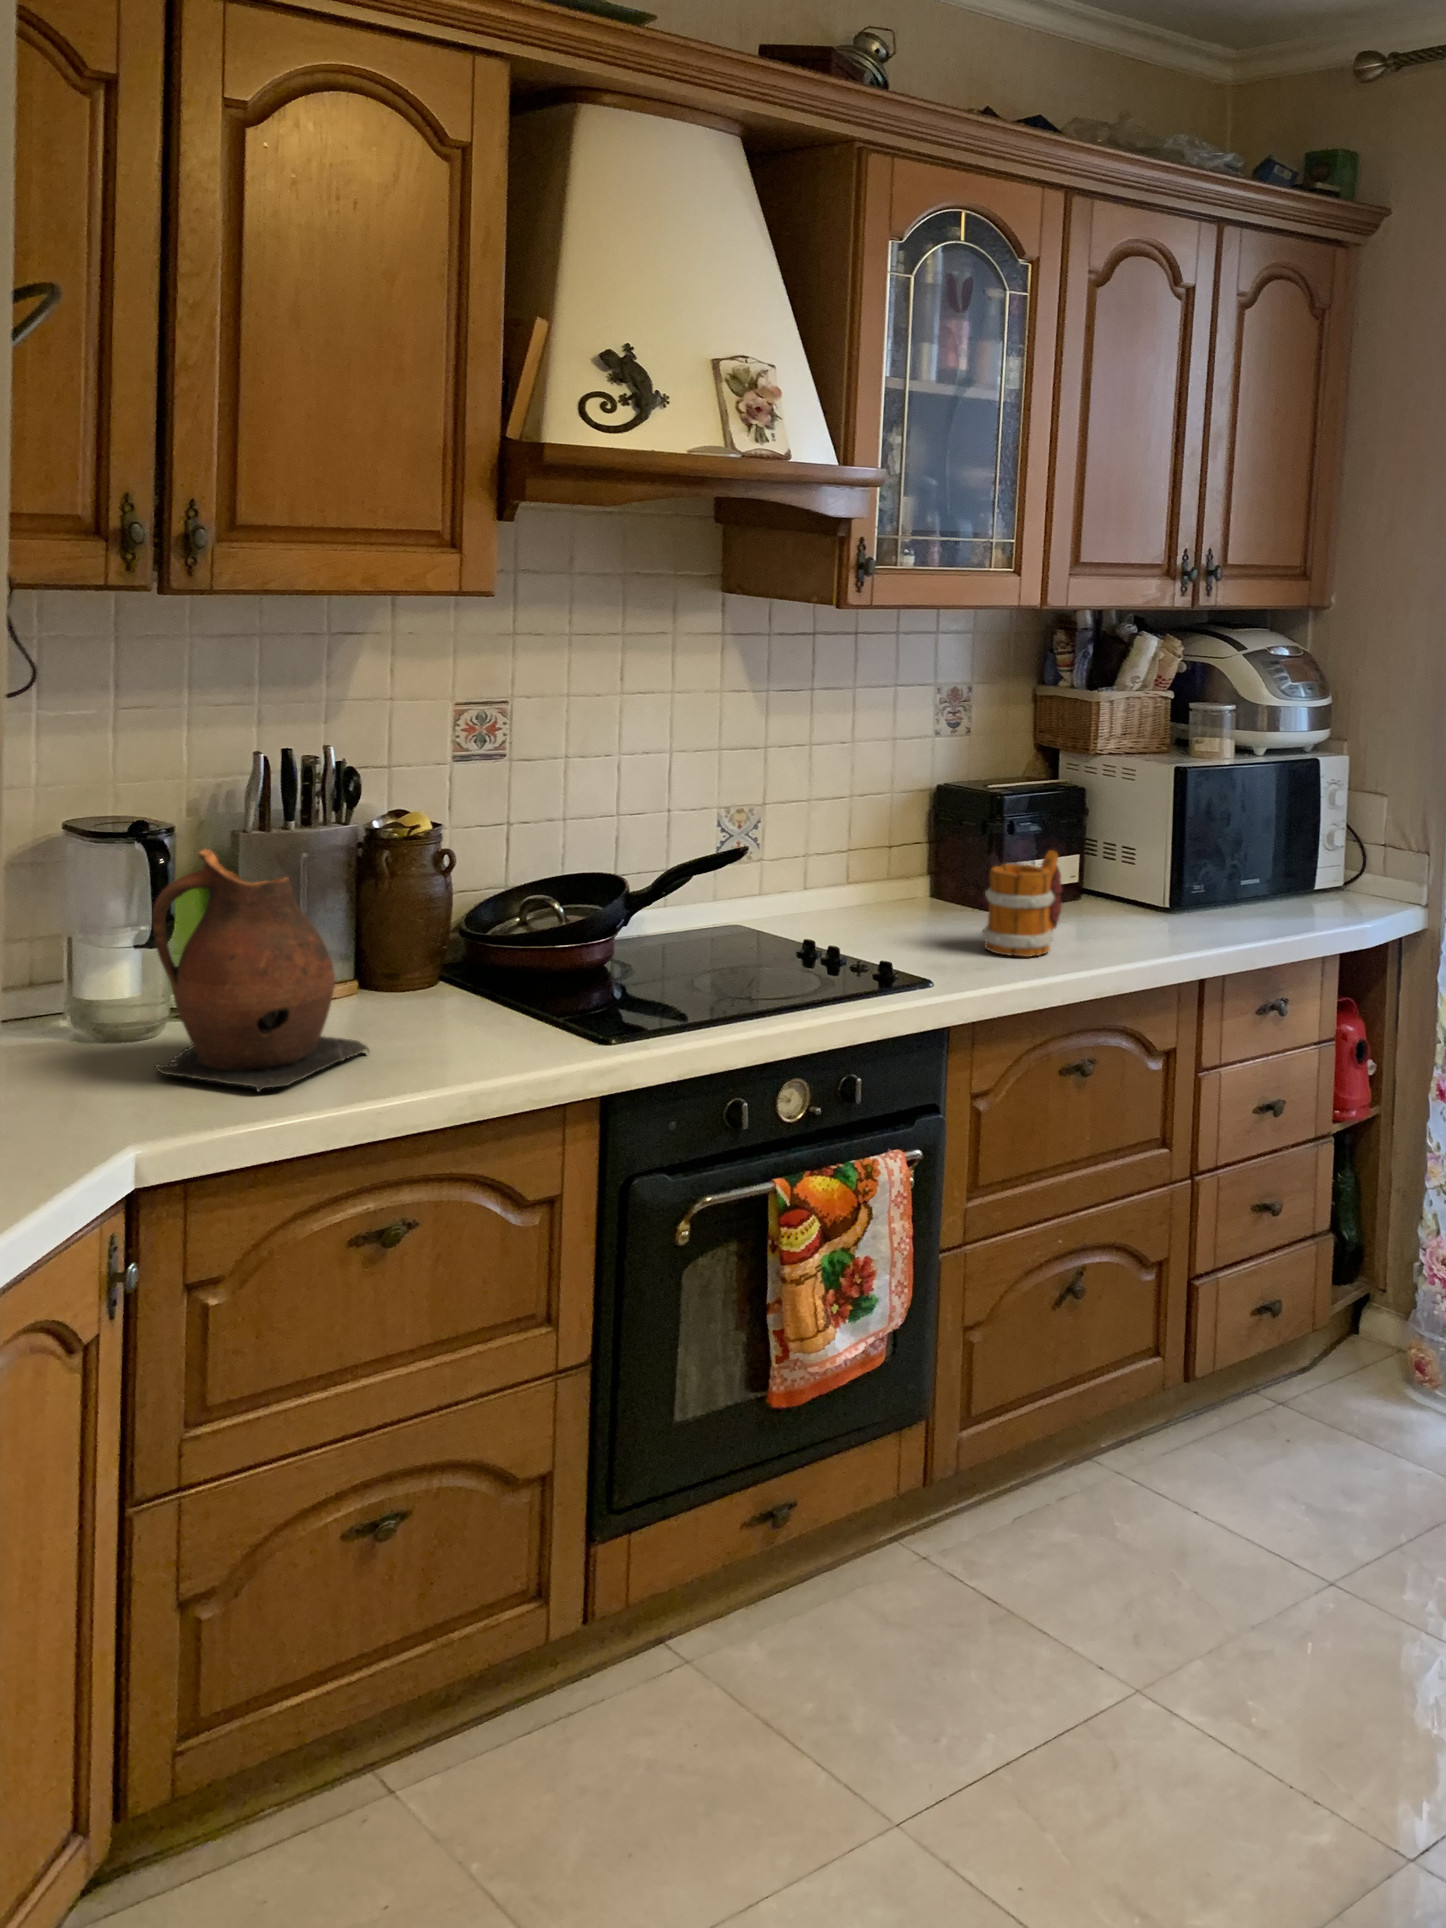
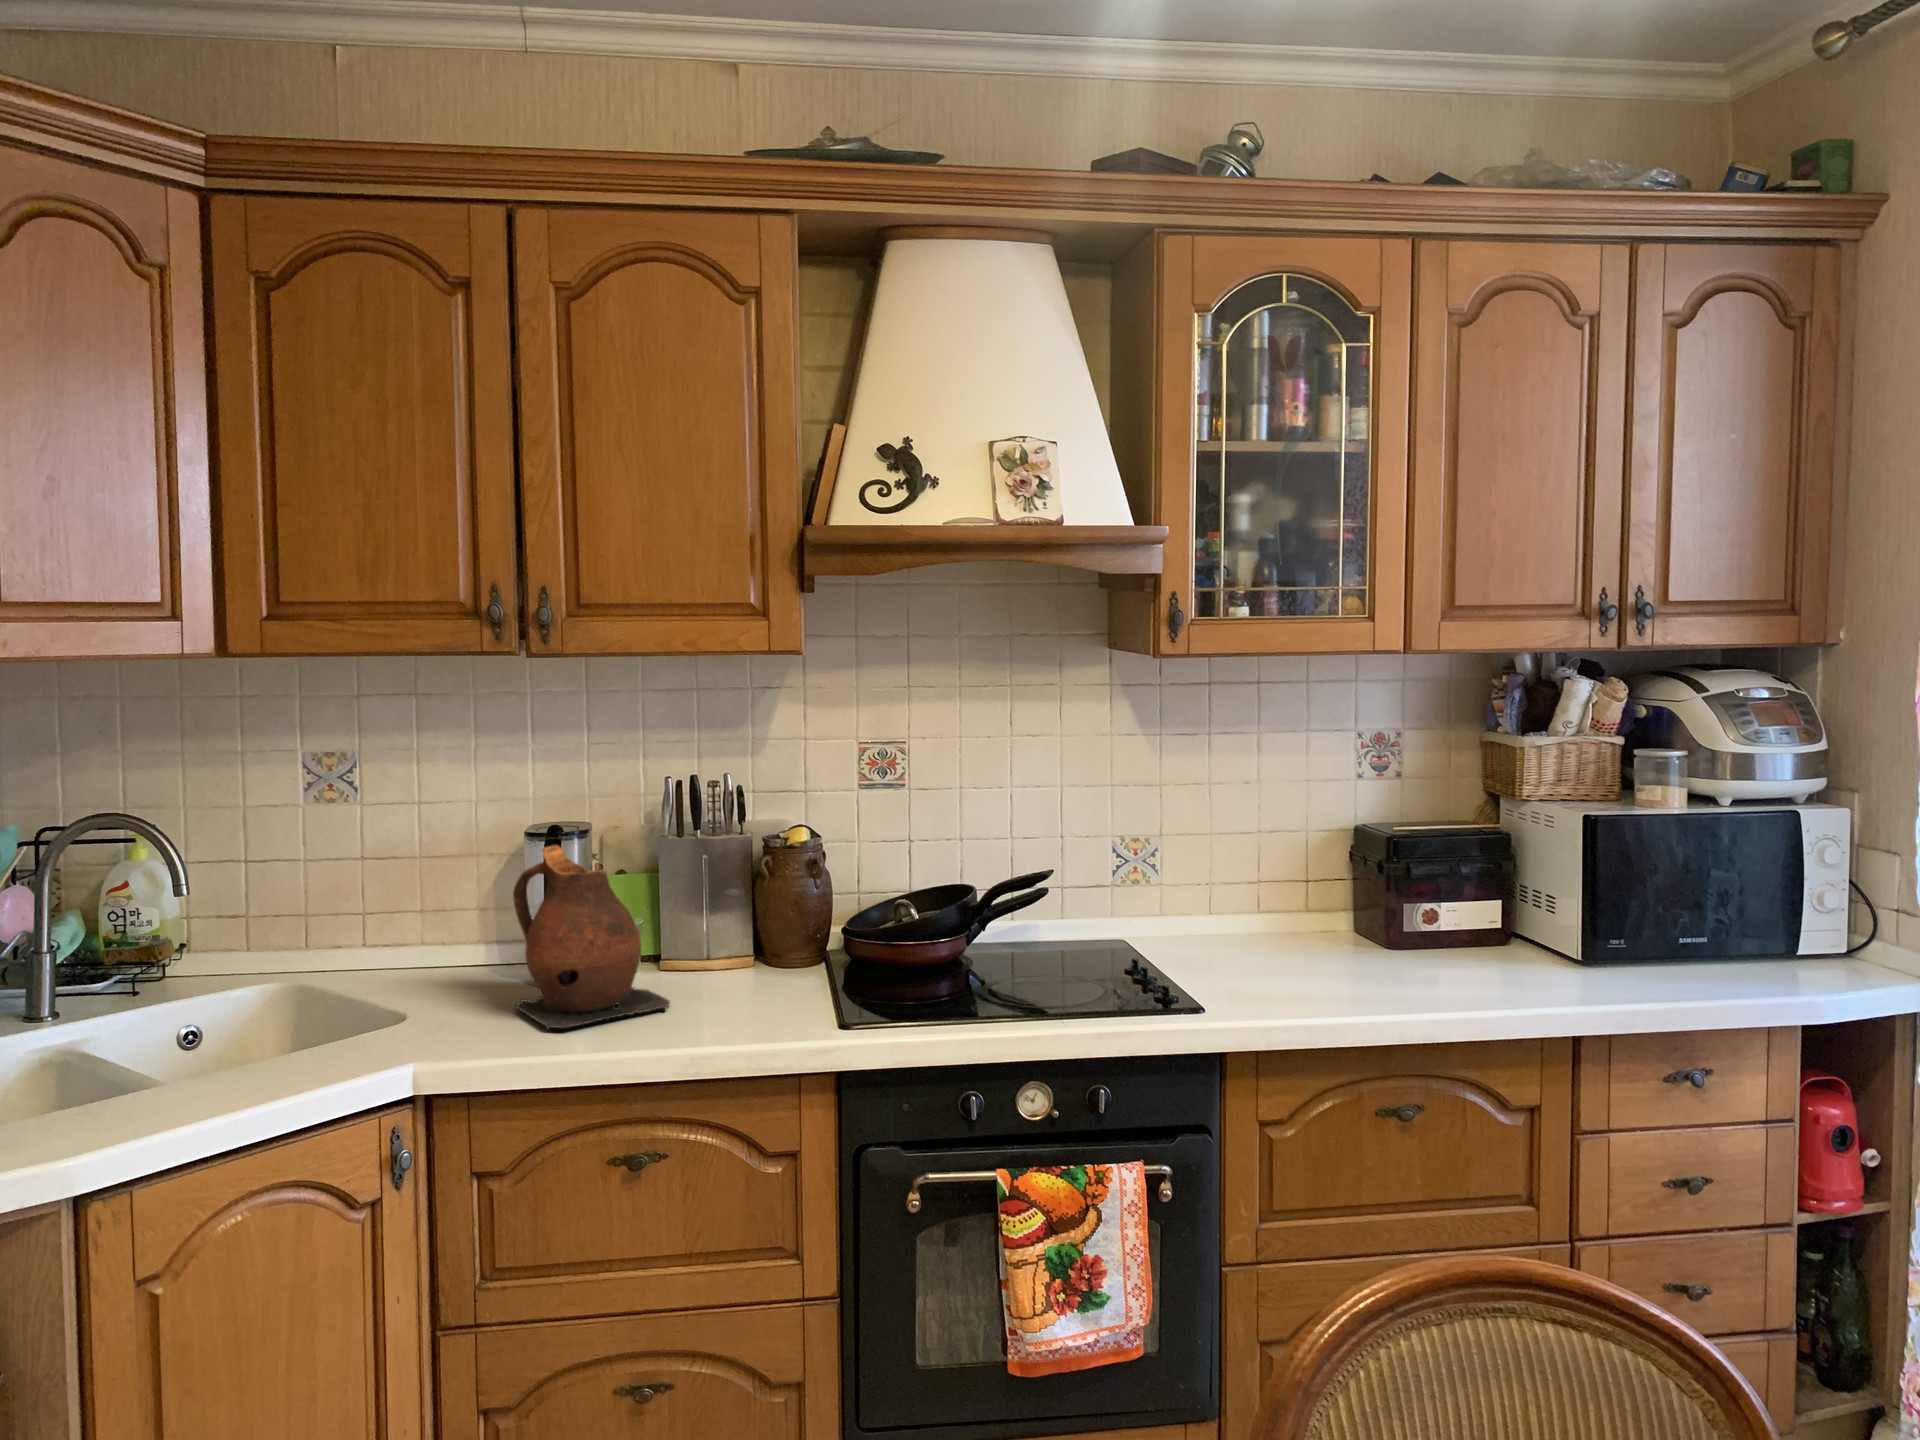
mug: present [982,850,1062,957] -> none [1302,896,1397,999]

